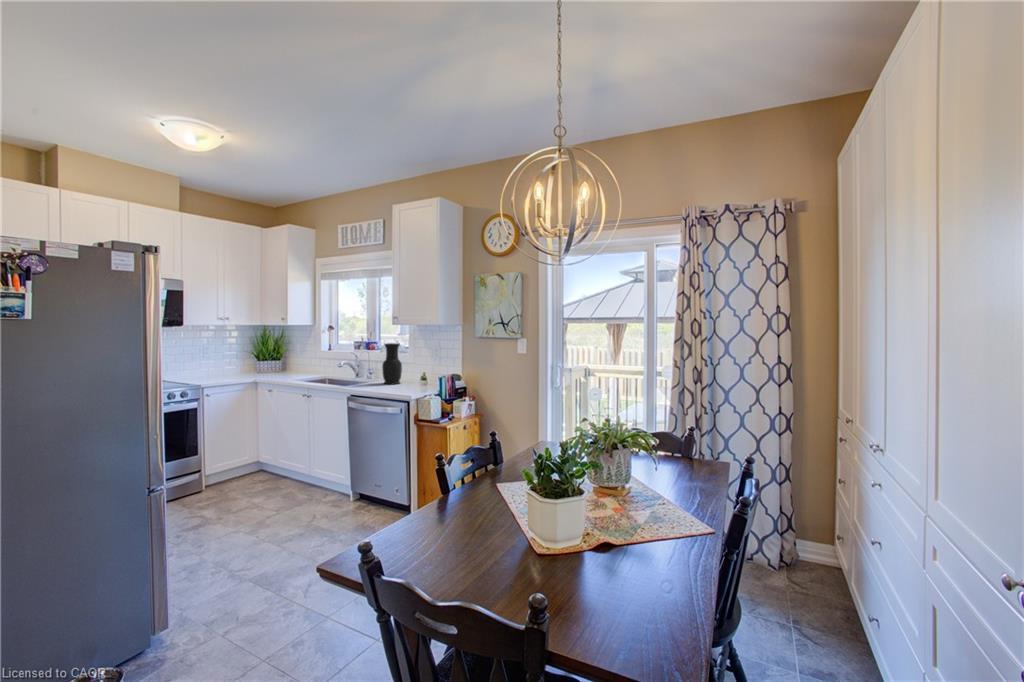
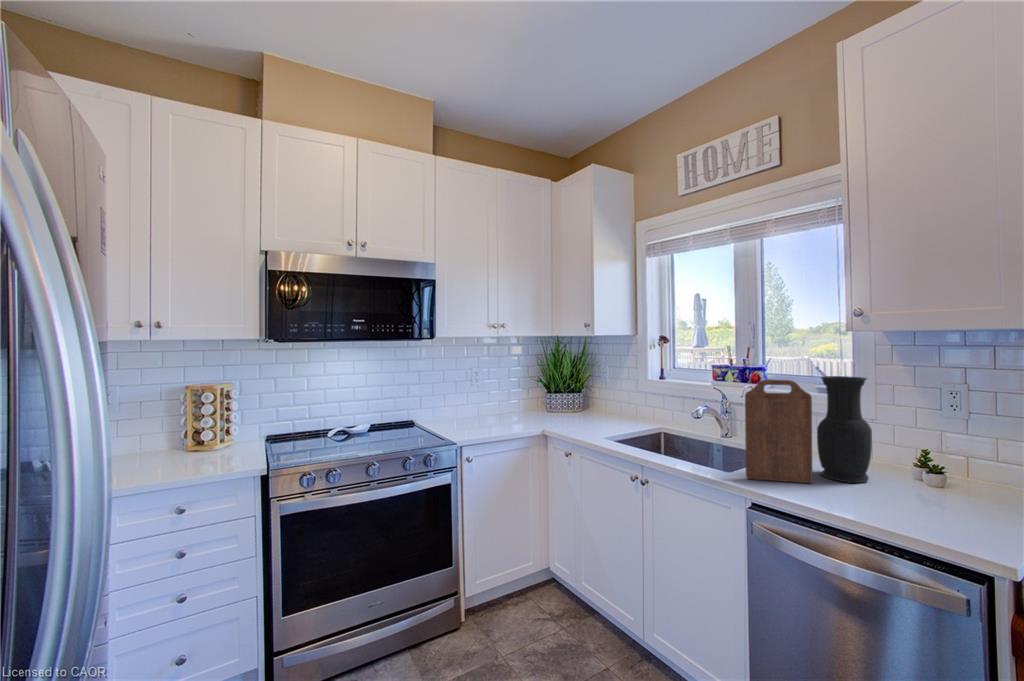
cutting board: none [353,344,377,386] -> present [745,380,813,483]

